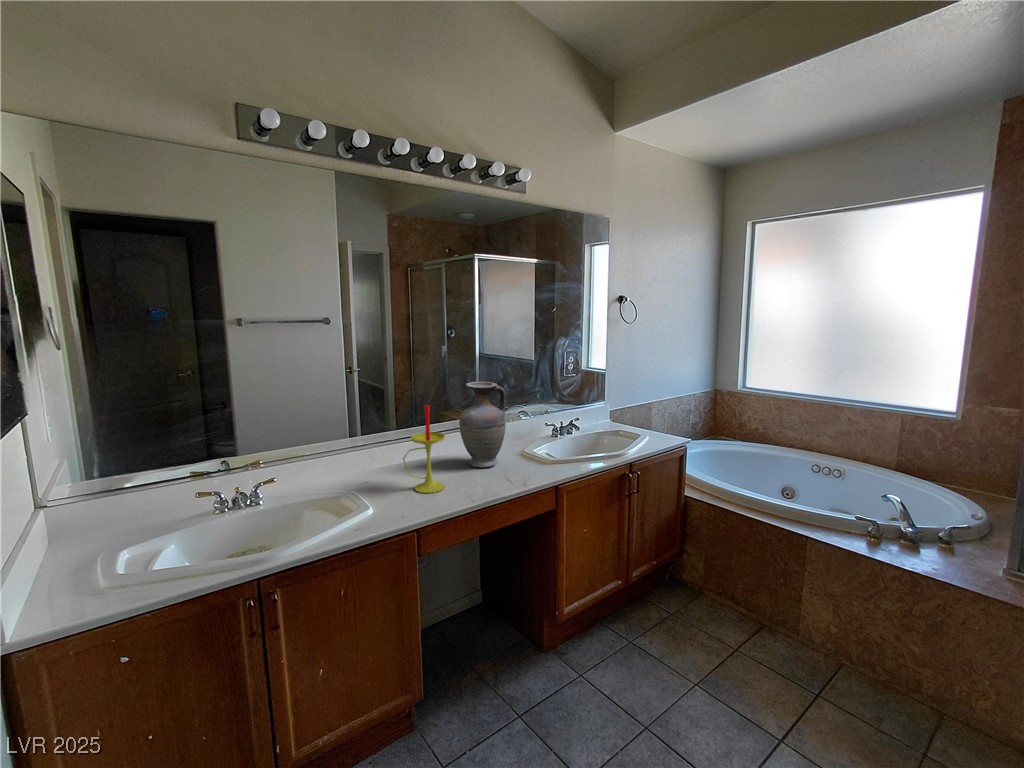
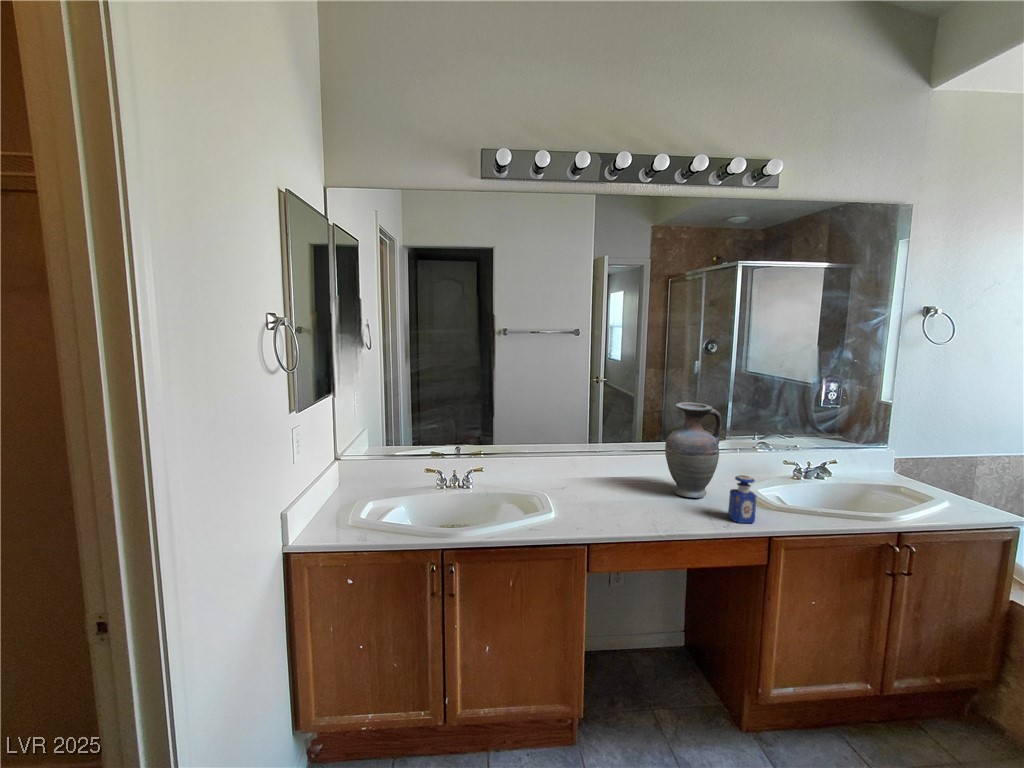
candle: present [403,405,445,493] -> none [593,419,639,512]
perfume bottle: none [522,439,543,480] -> present [728,475,756,523]

